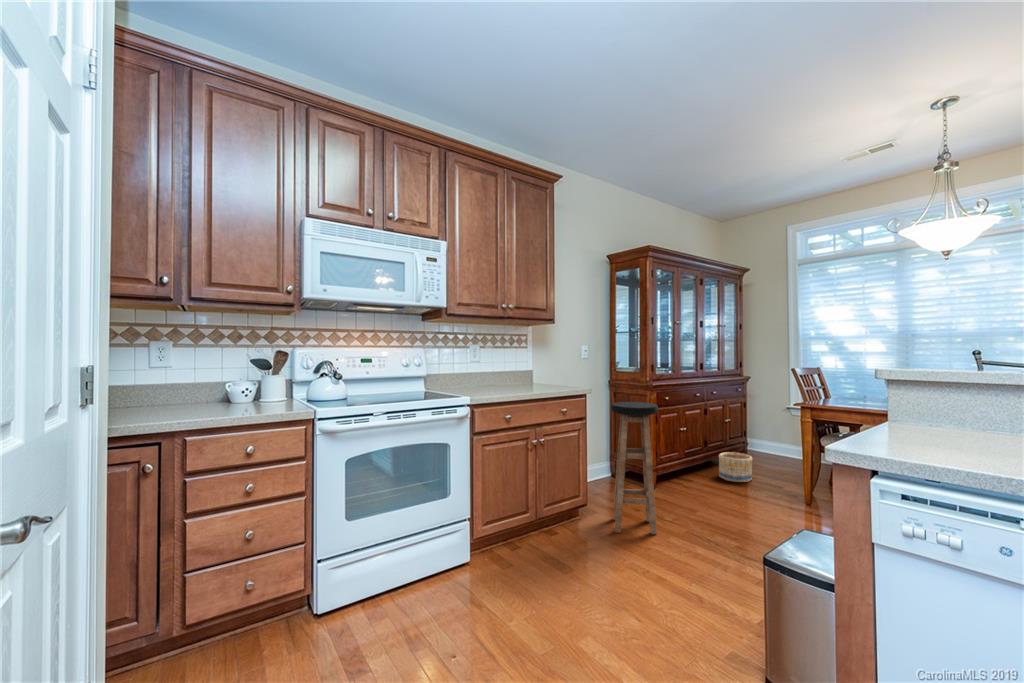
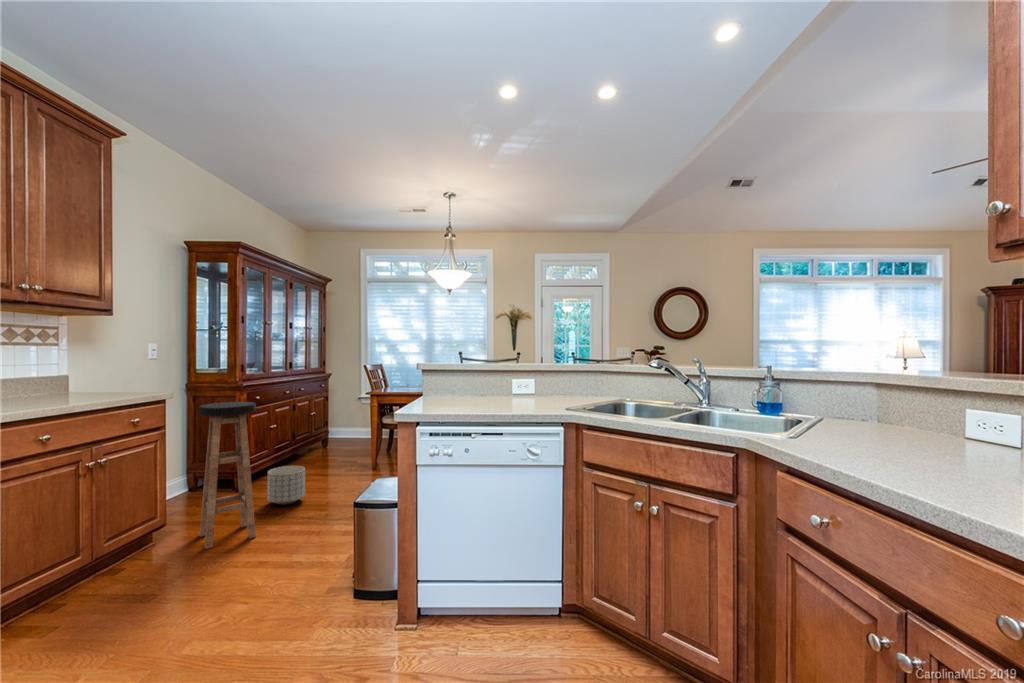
basket: present [719,452,753,482] -> none [308,442,339,469]
planter: none [673,471,709,511] -> present [267,466,305,505]

